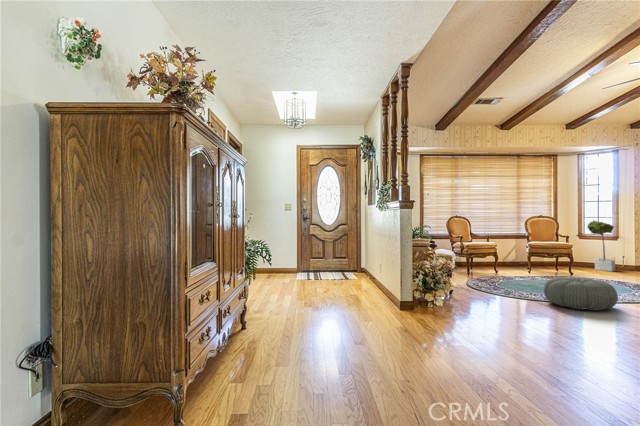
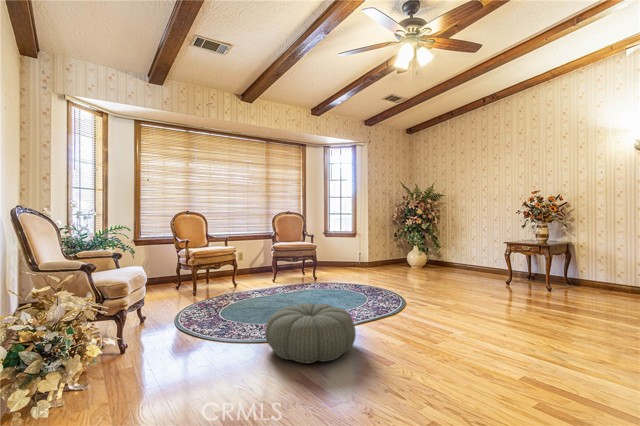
potted tree: present [587,221,615,271] -> none [331,217,354,270]

